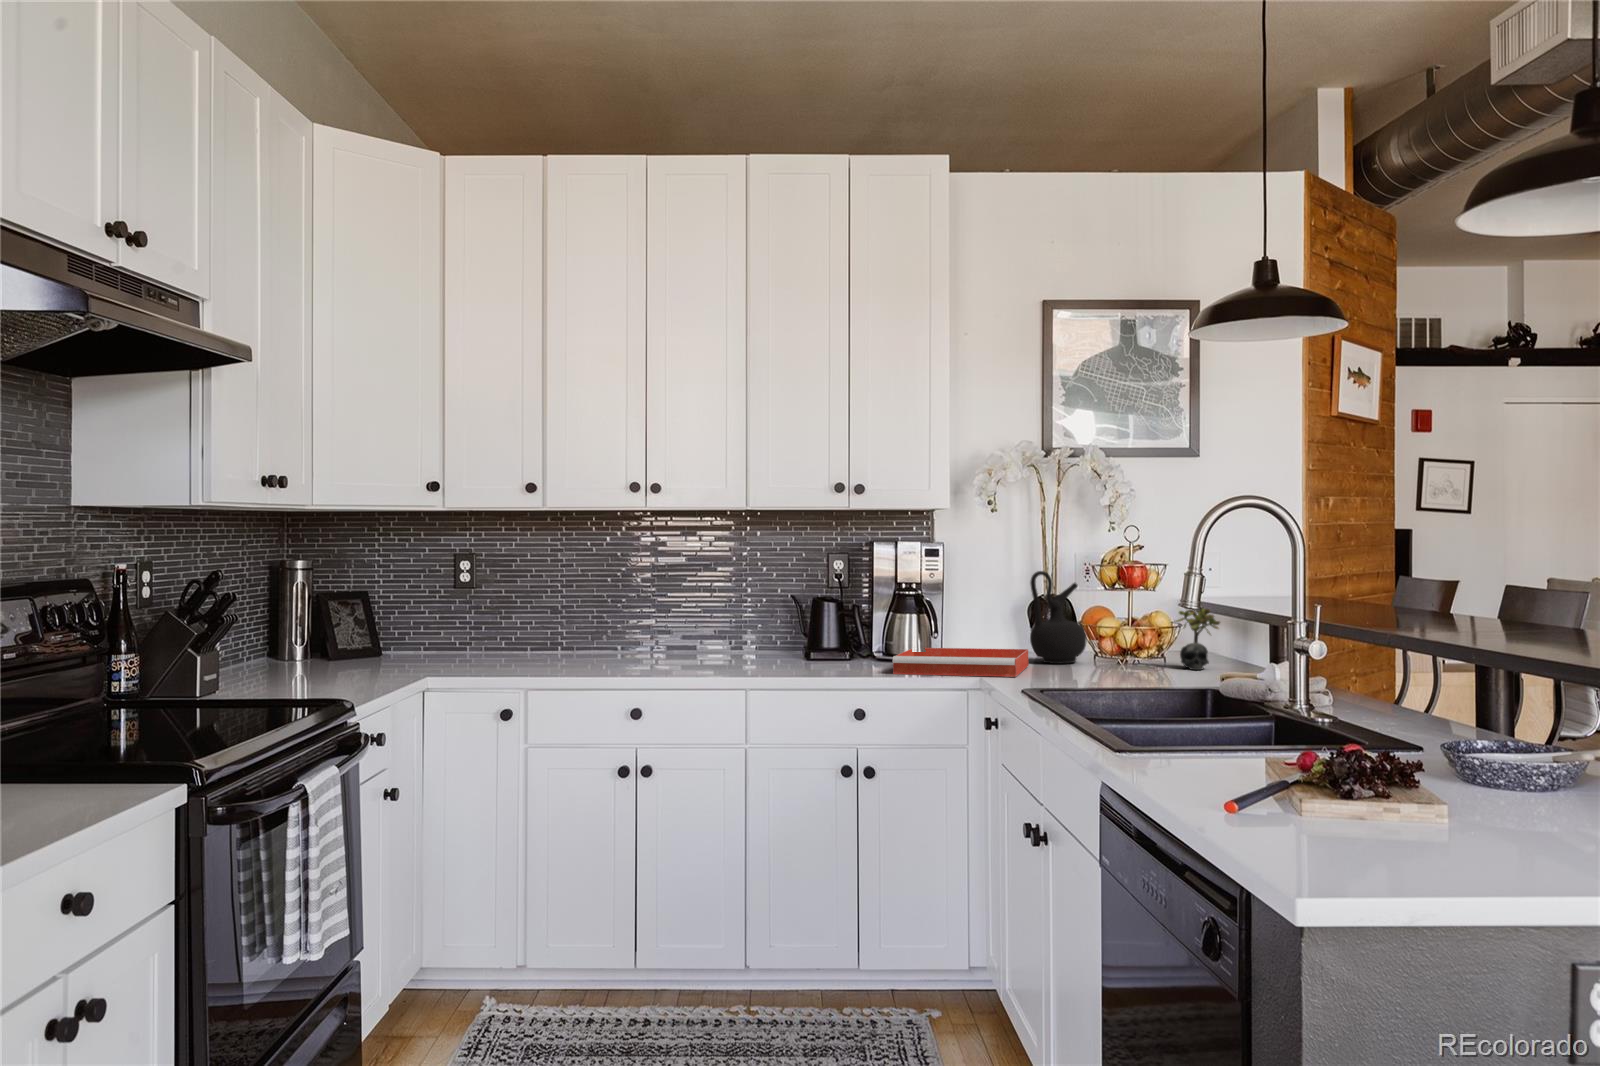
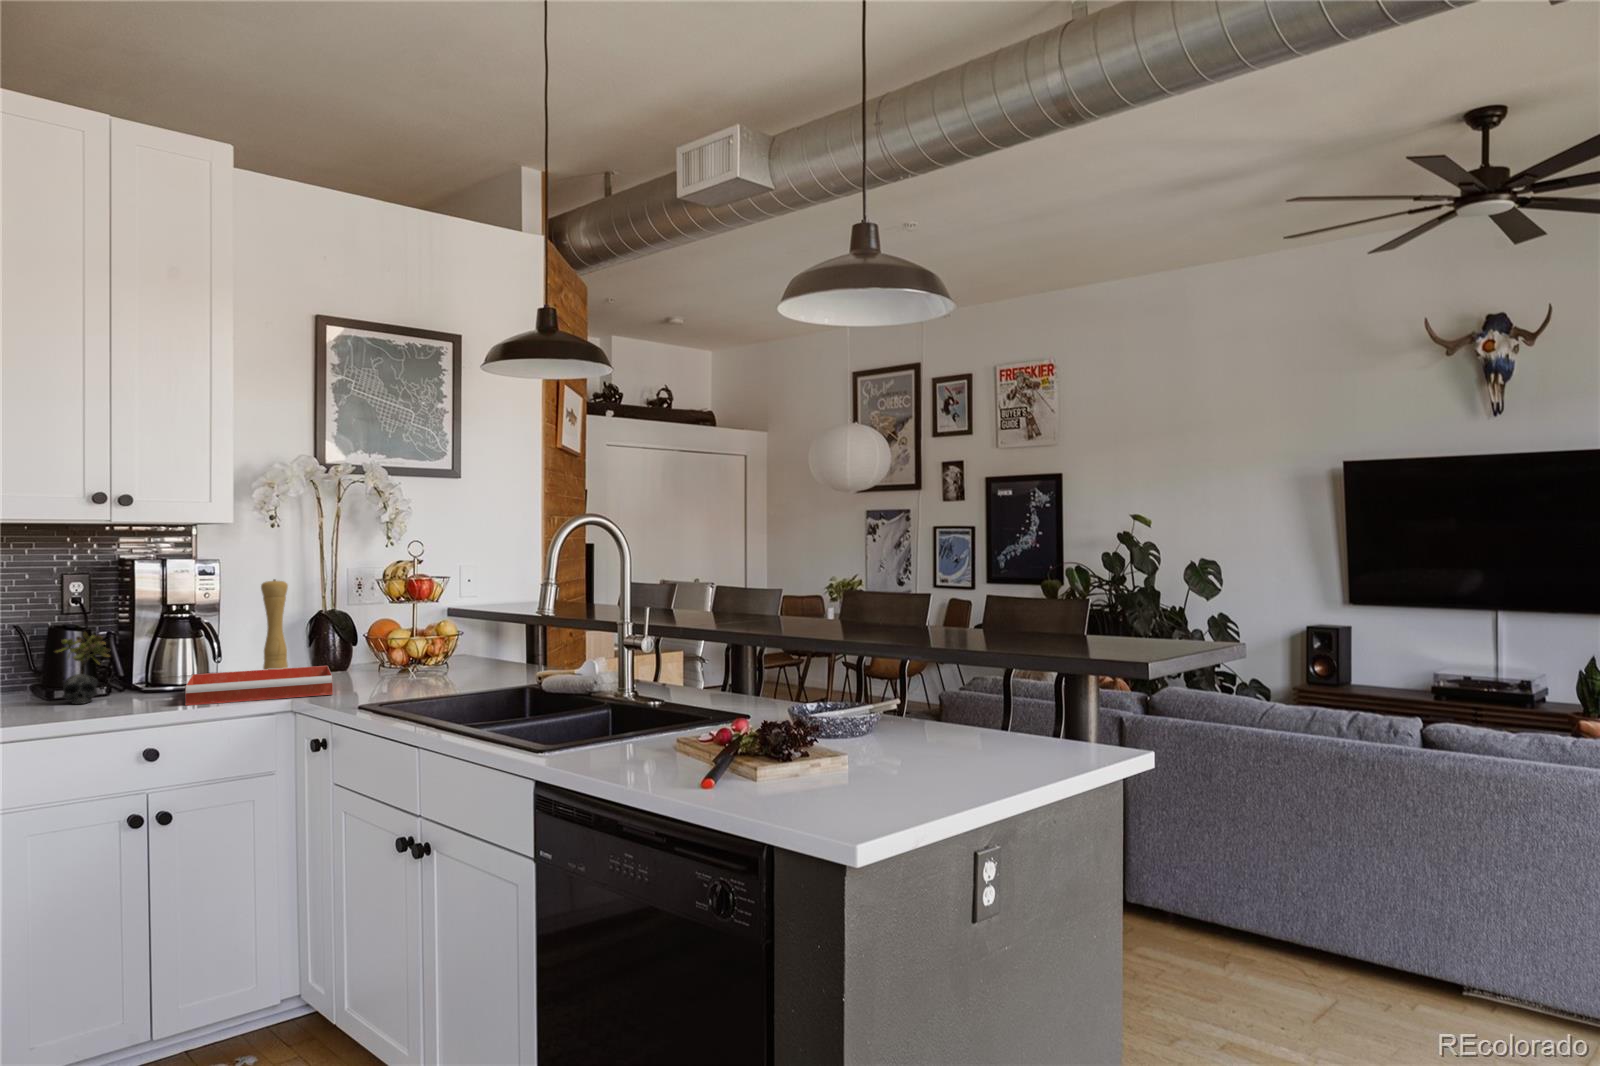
pepper mill: none [987,563,1011,655] -> present [261,579,288,669]
ceramic jug: present [1030,571,1086,664] -> none [321,586,380,678]
succulent plant: present [1176,608,1220,670] -> present [55,632,110,704]

